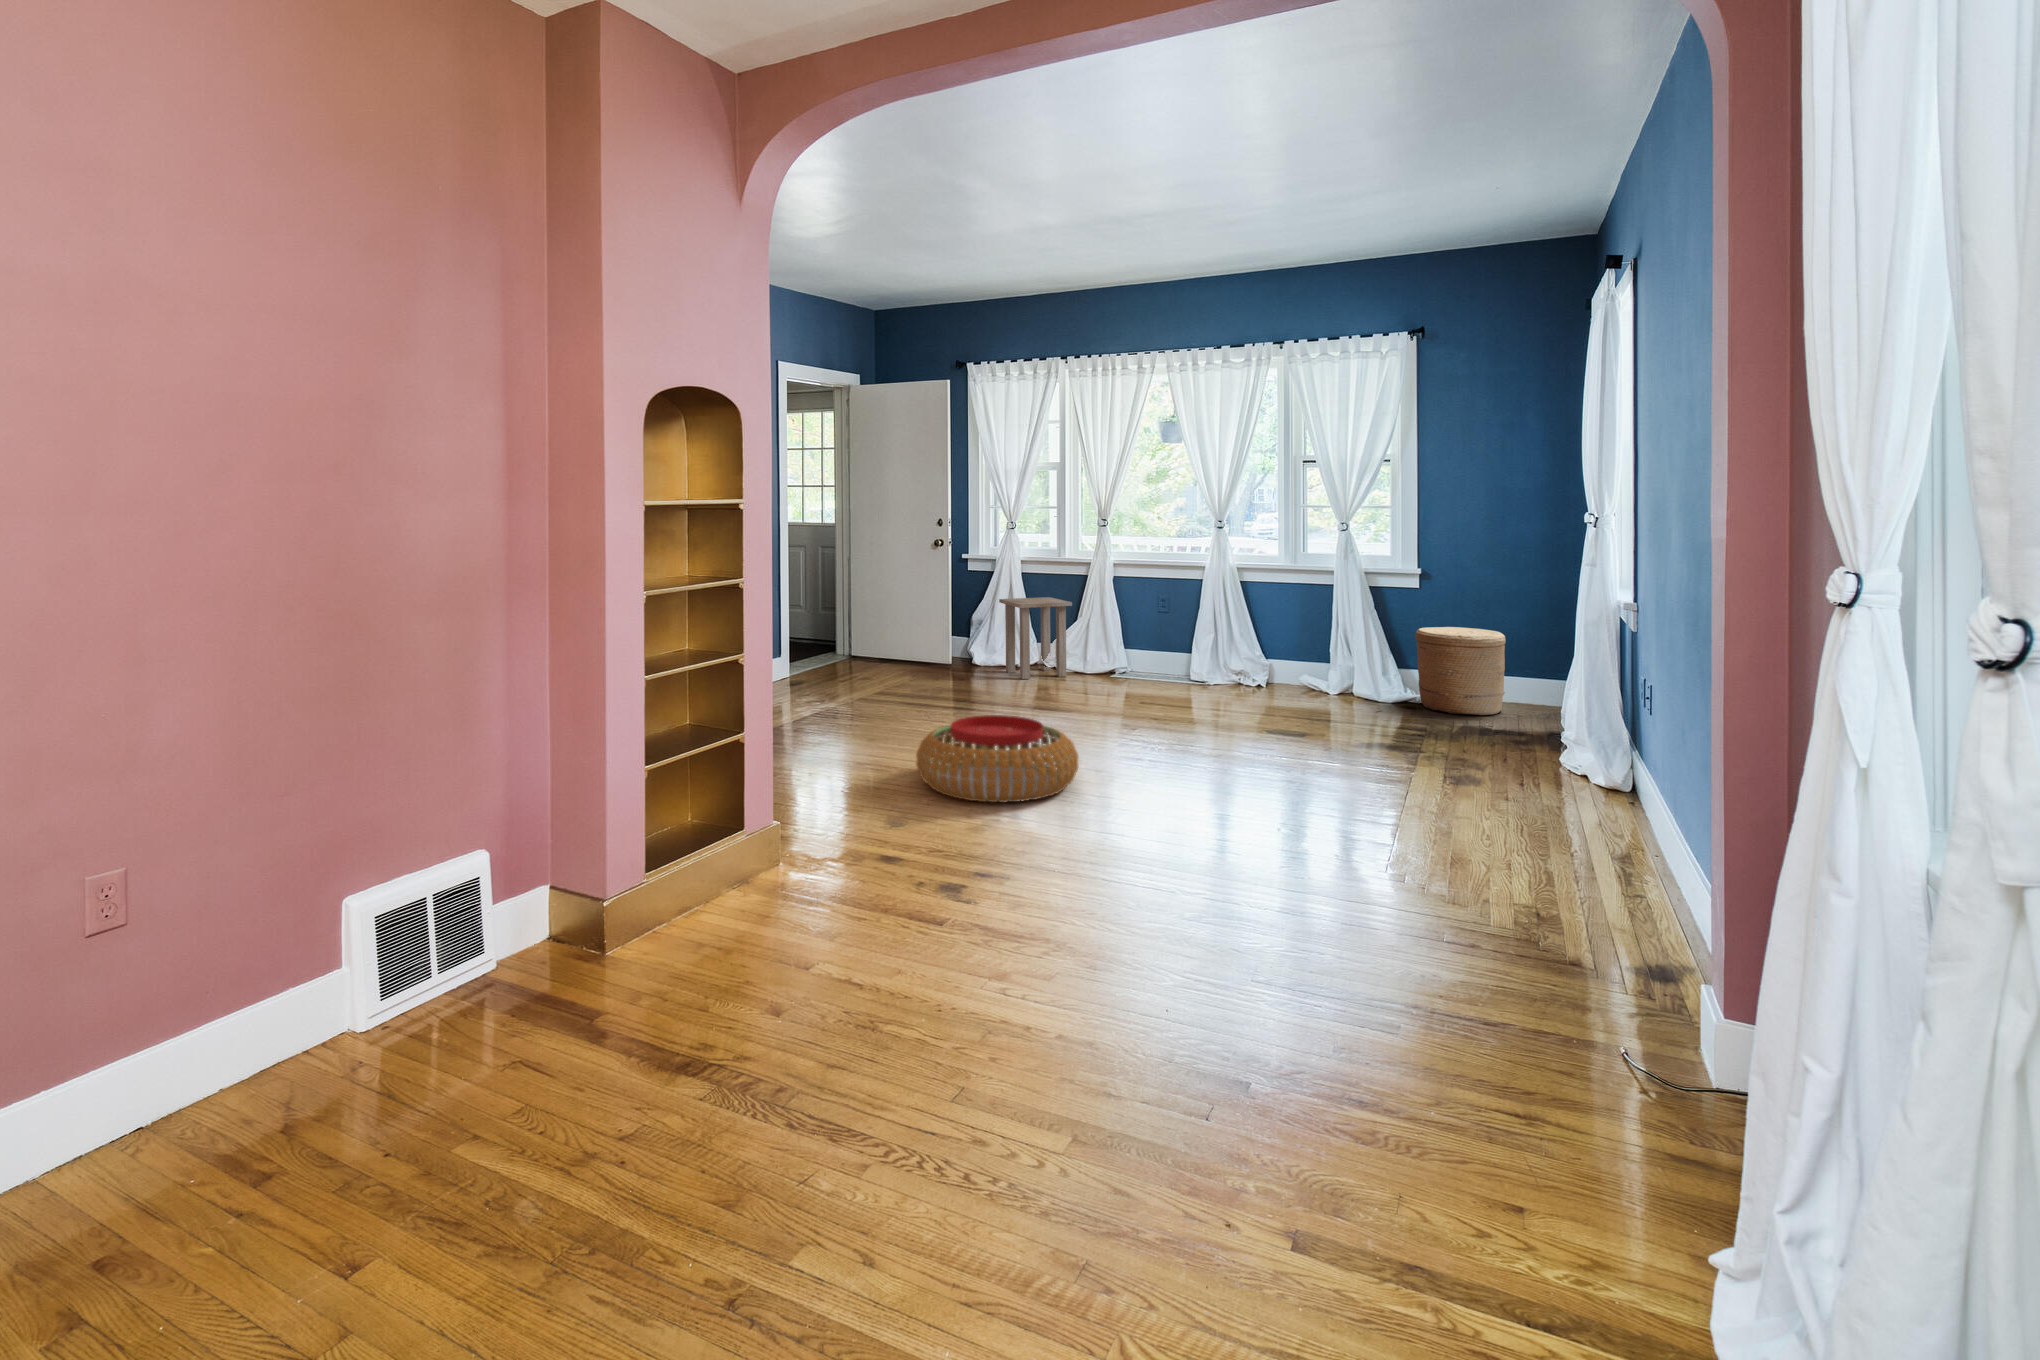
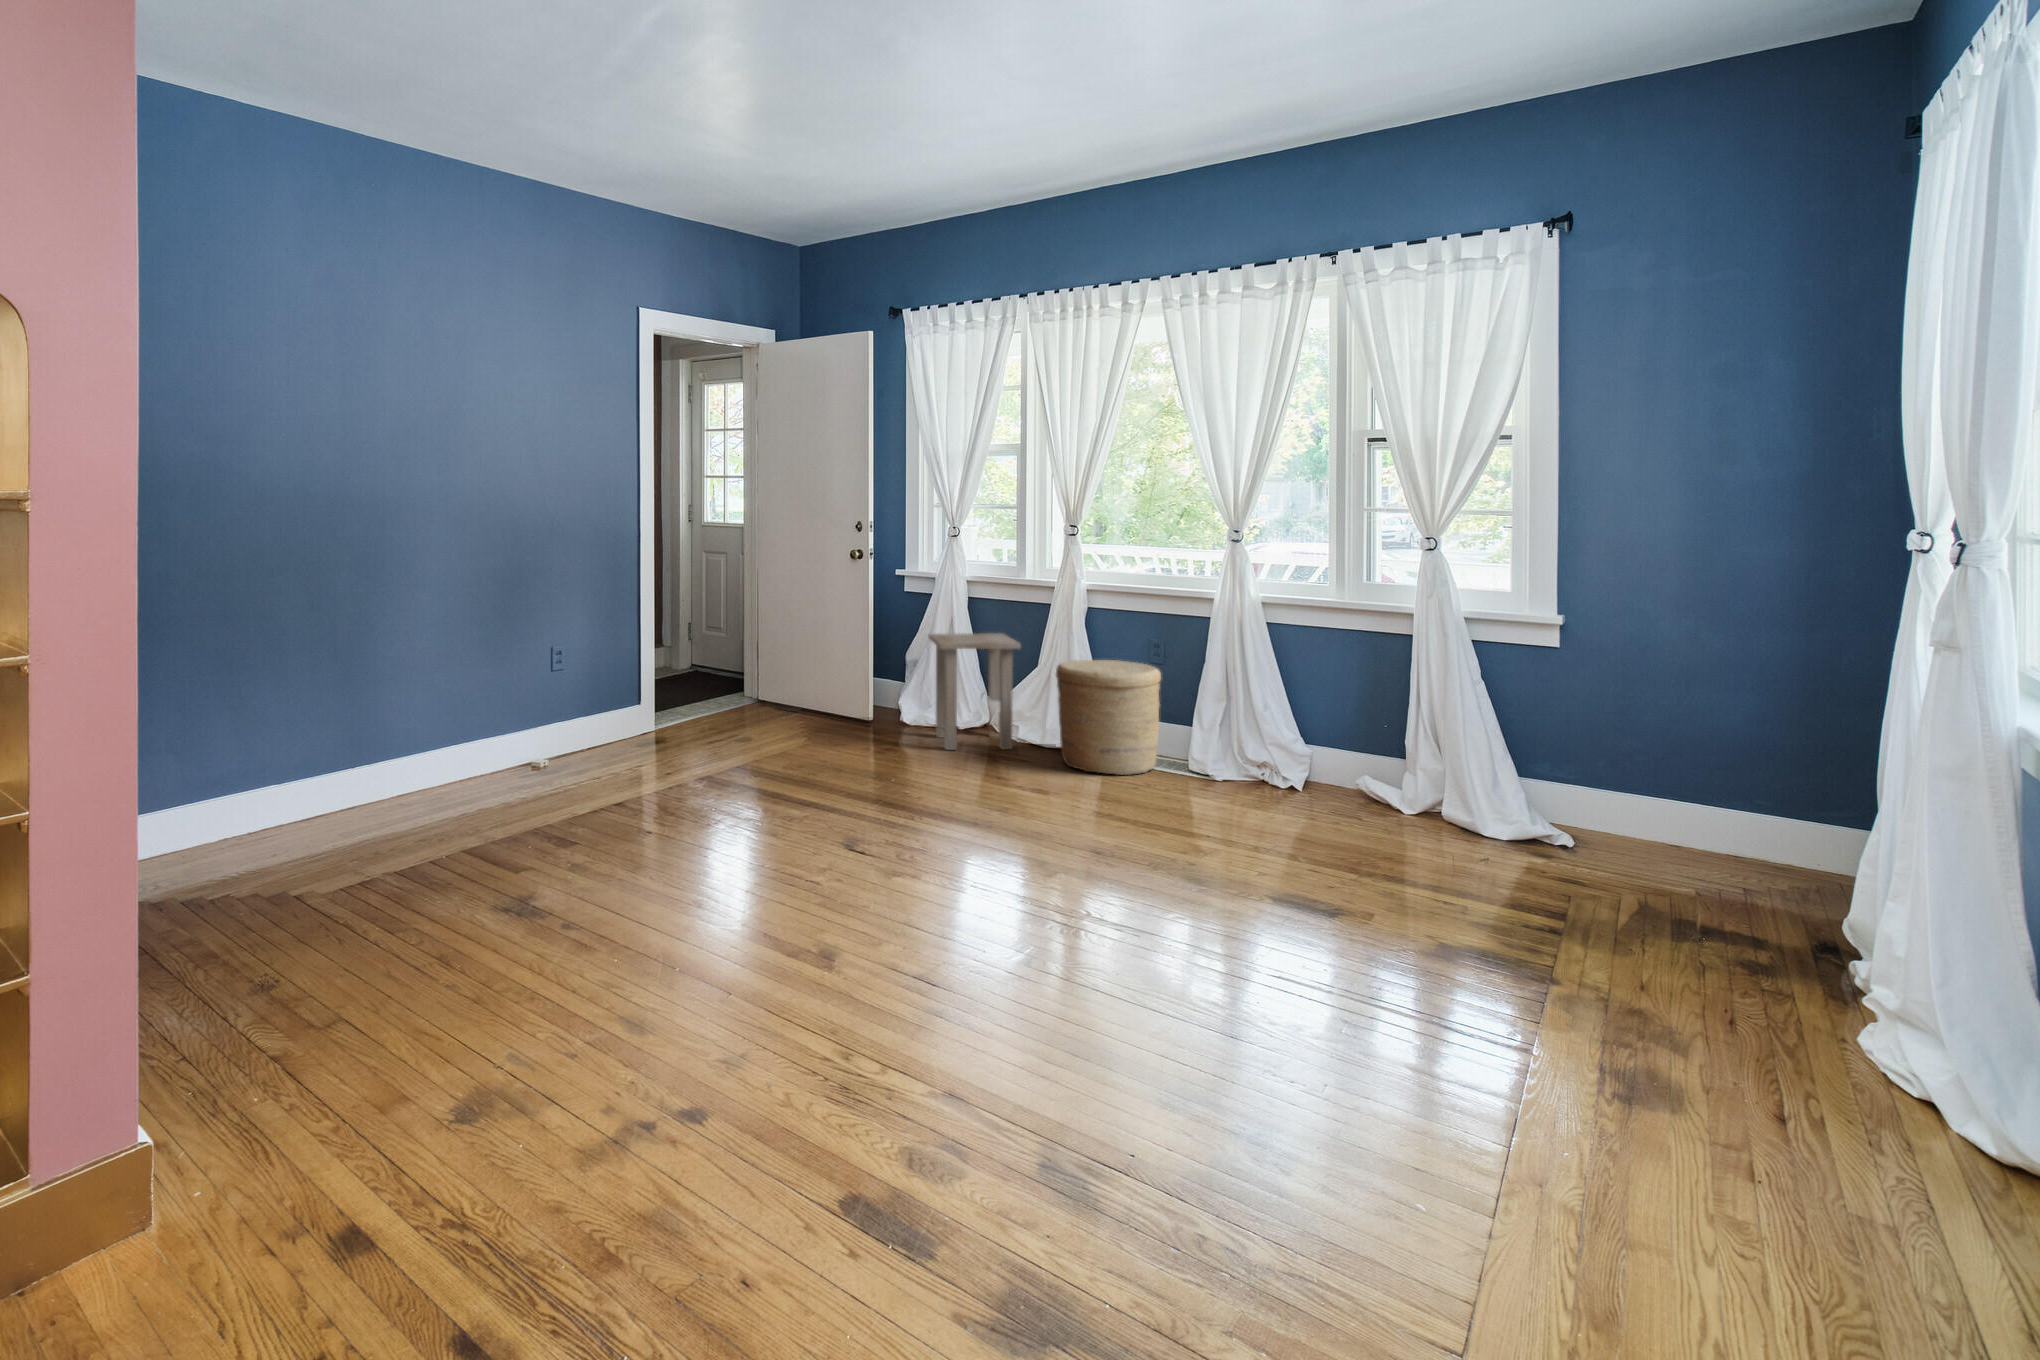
woven basket: present [1415,627,1506,715] -> present [1056,660,1161,775]
pouf: present [916,715,1078,802] -> none [568,839,839,1010]

